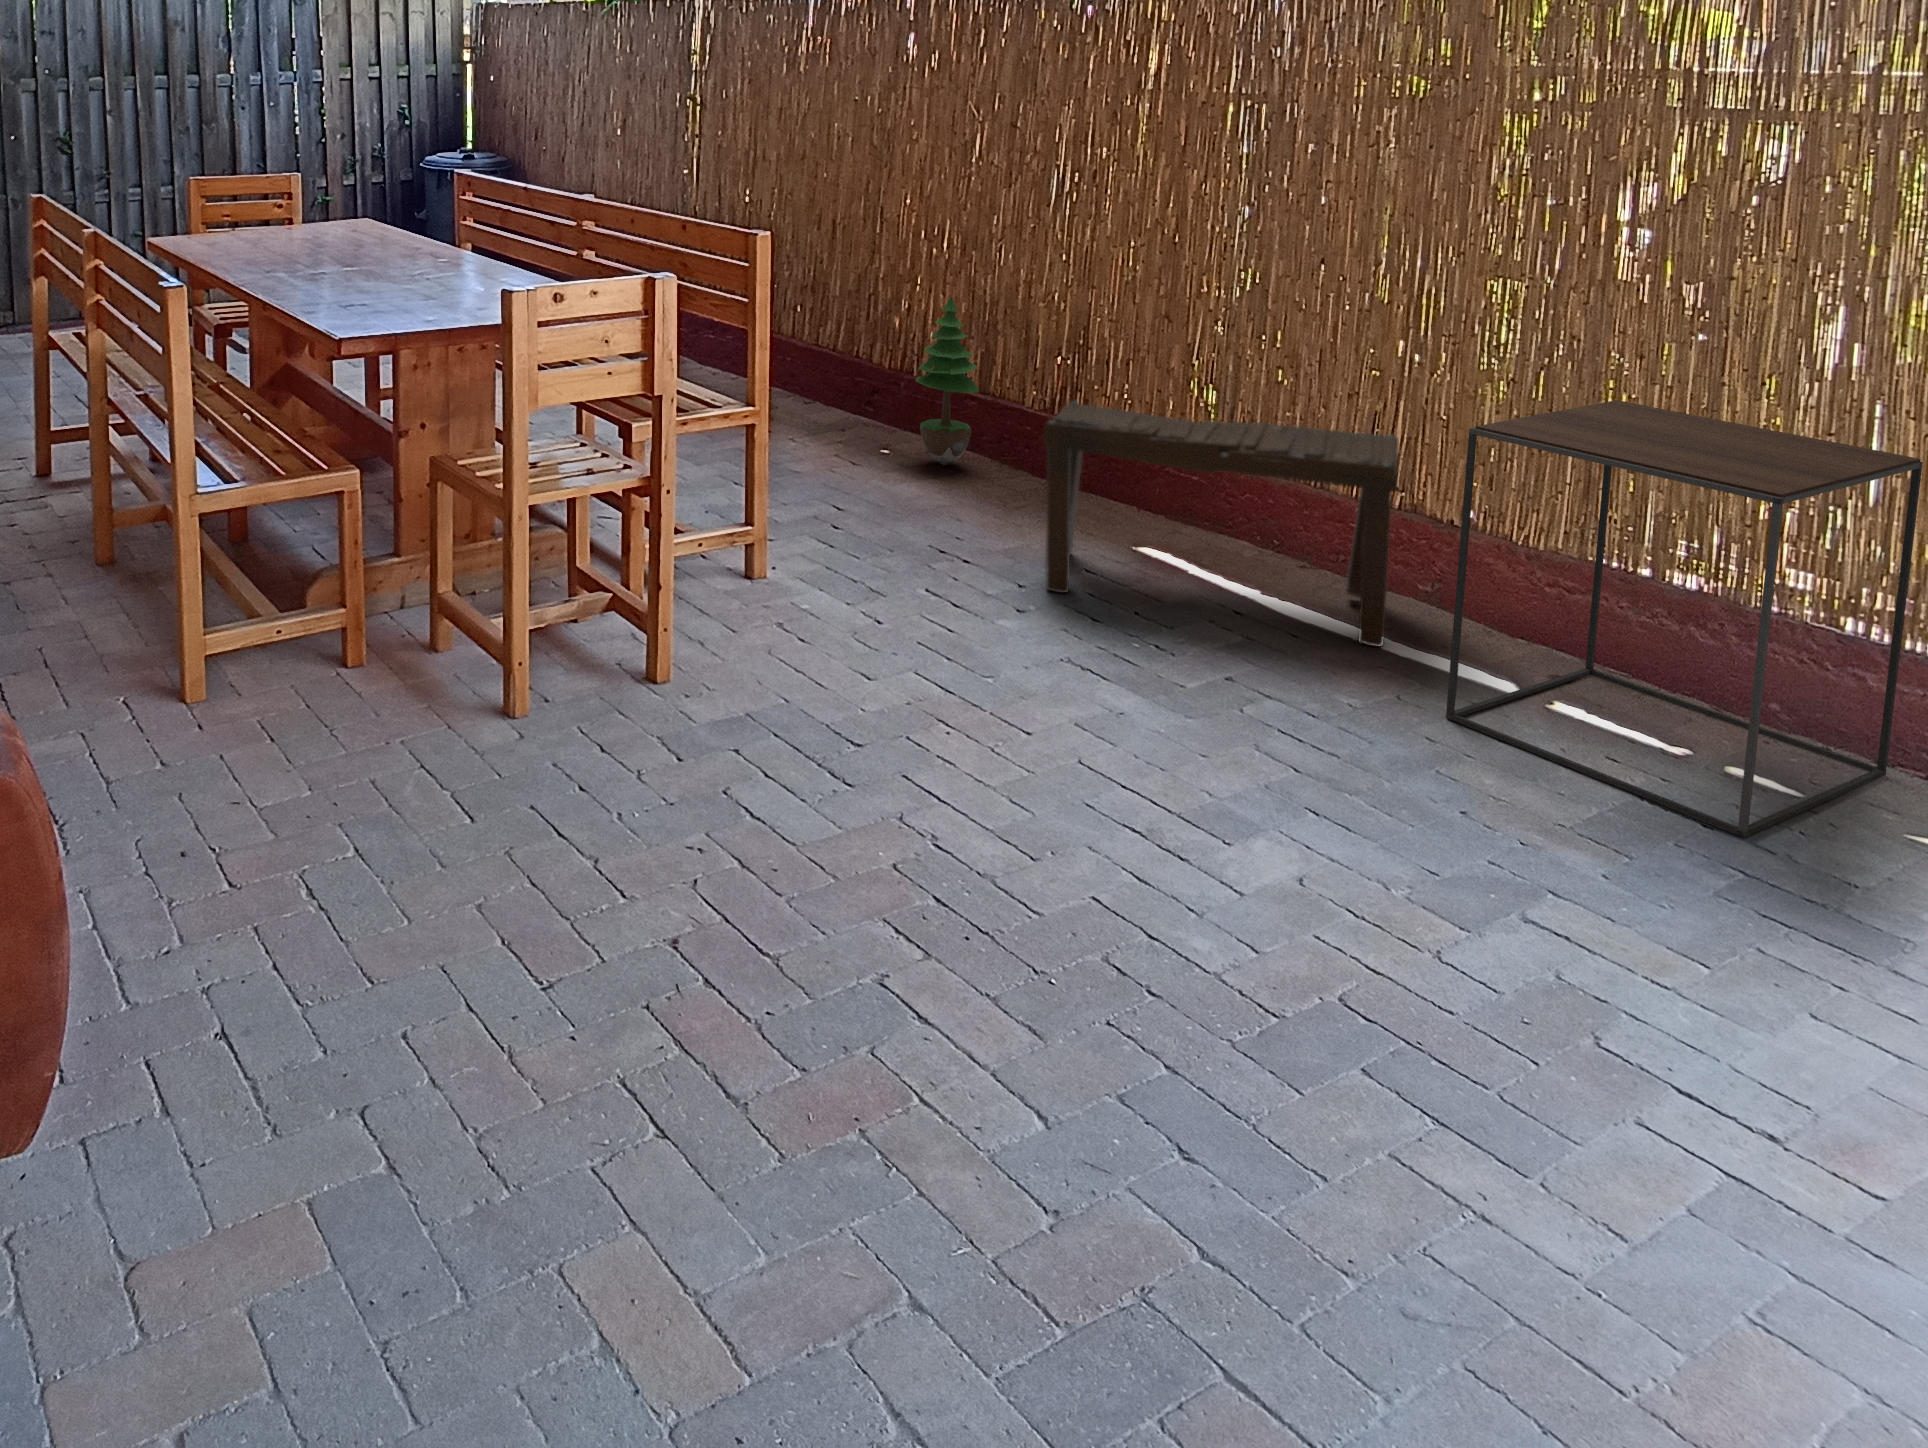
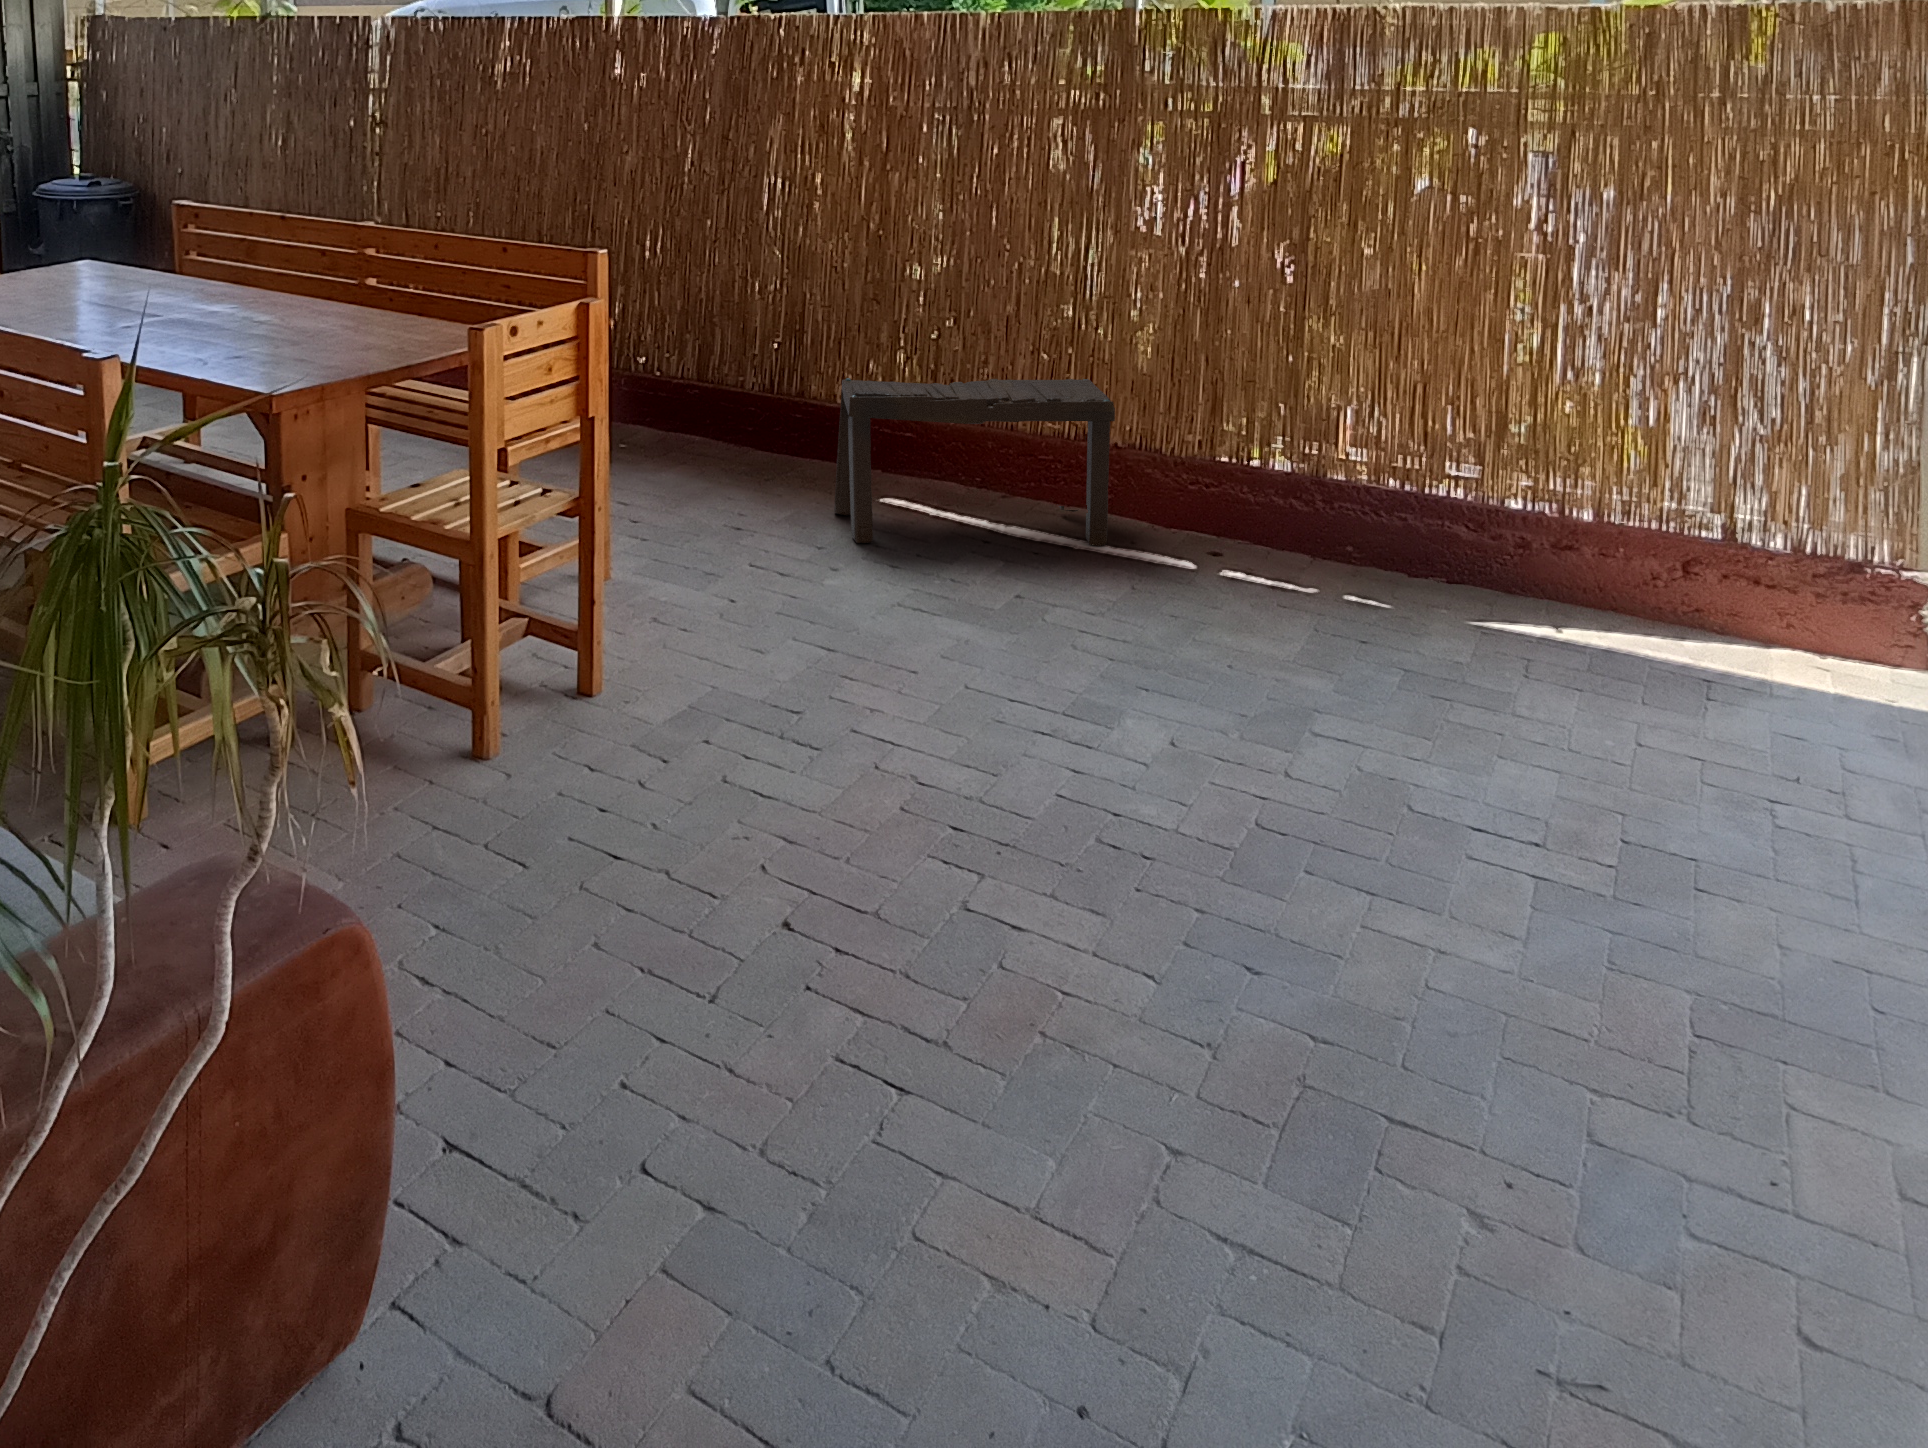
potted tree: present [916,296,979,466] -> none [669,296,726,453]
side table: present [1446,400,1923,838] -> none [1177,334,1436,630]

